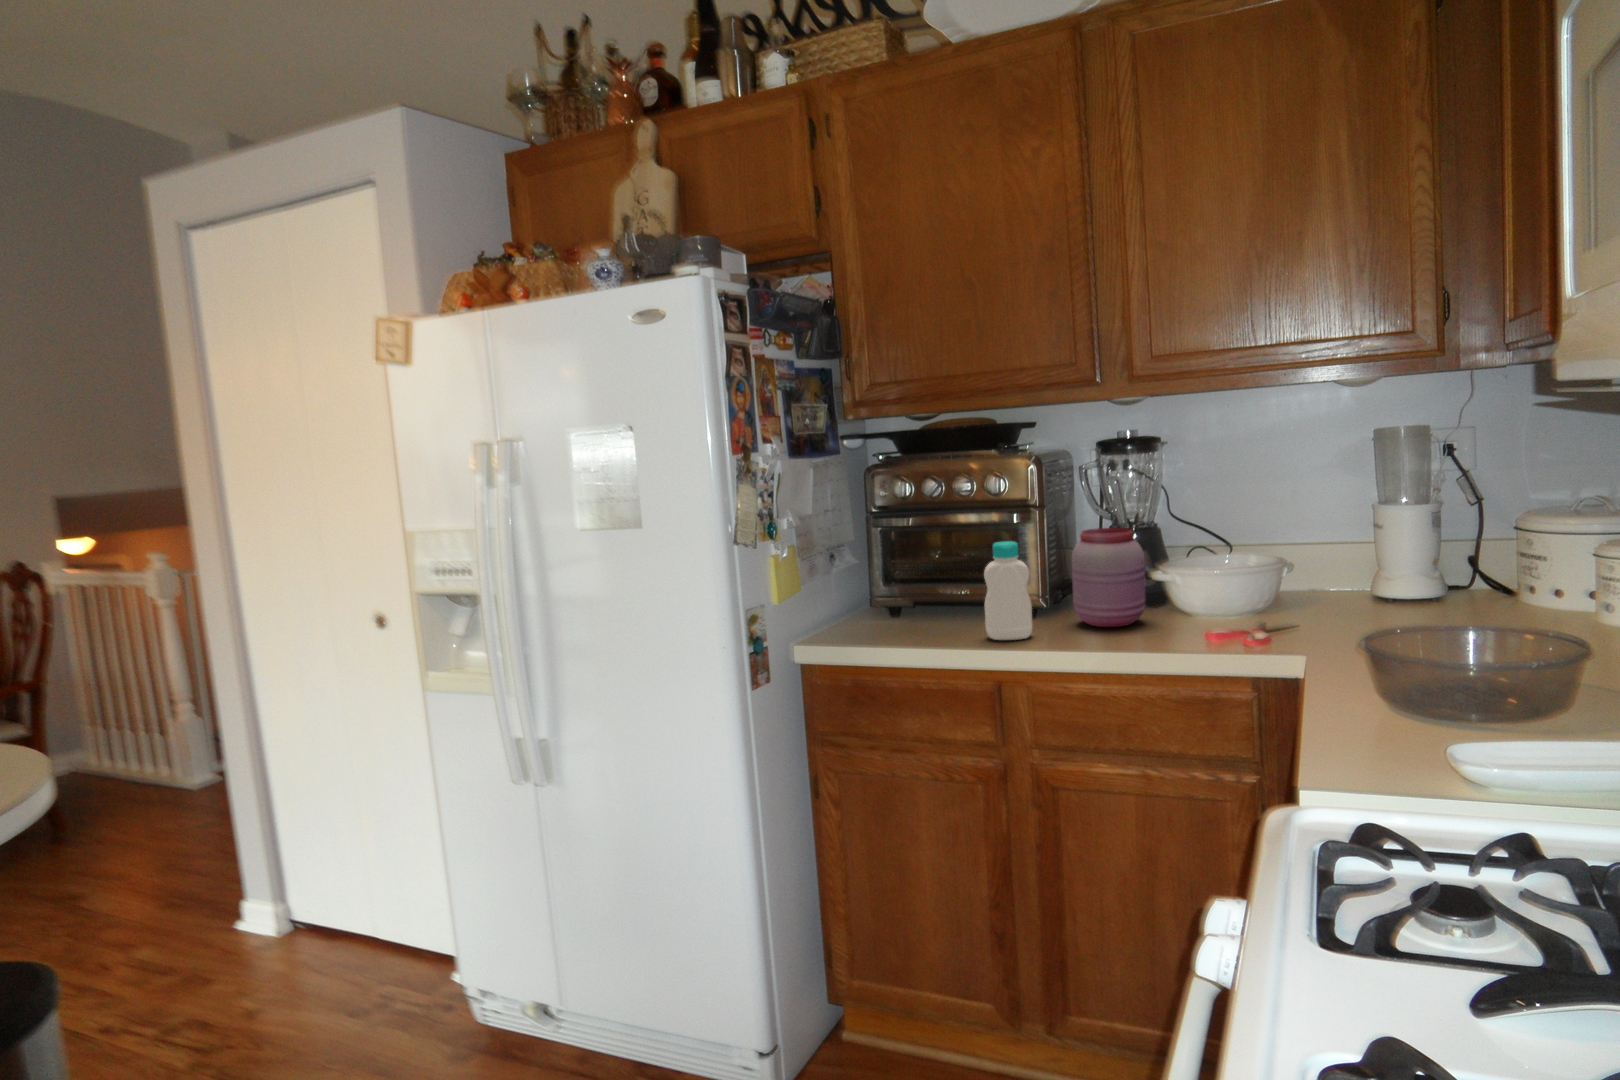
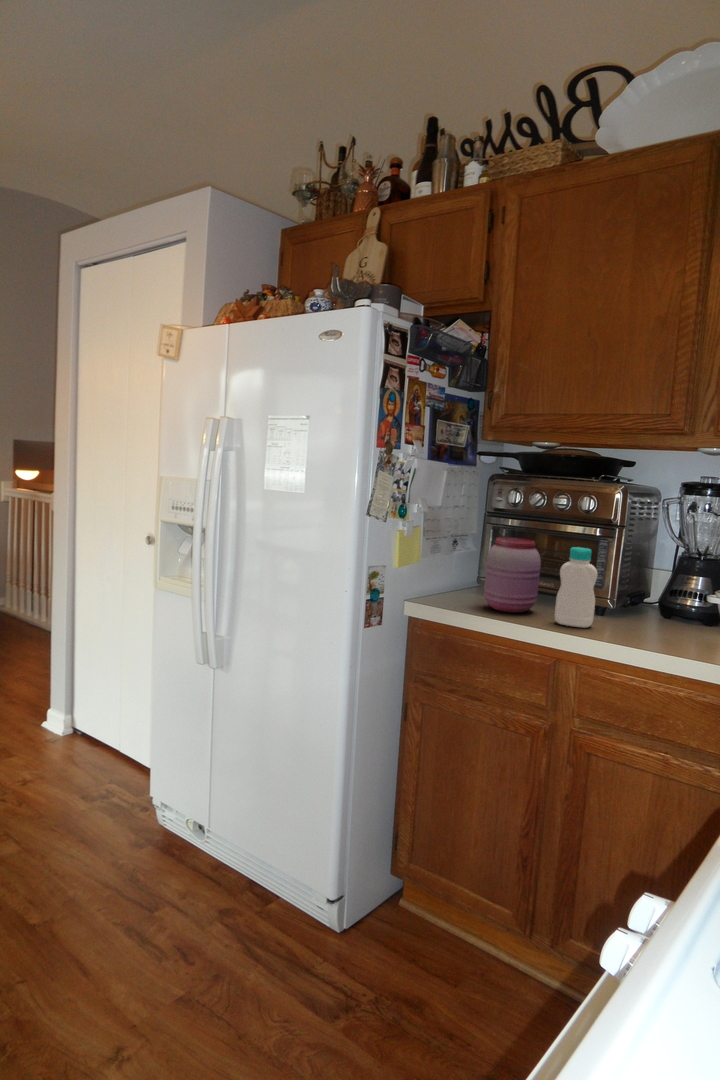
jar: present [1072,528,1145,627] -> present [484,537,541,613]

